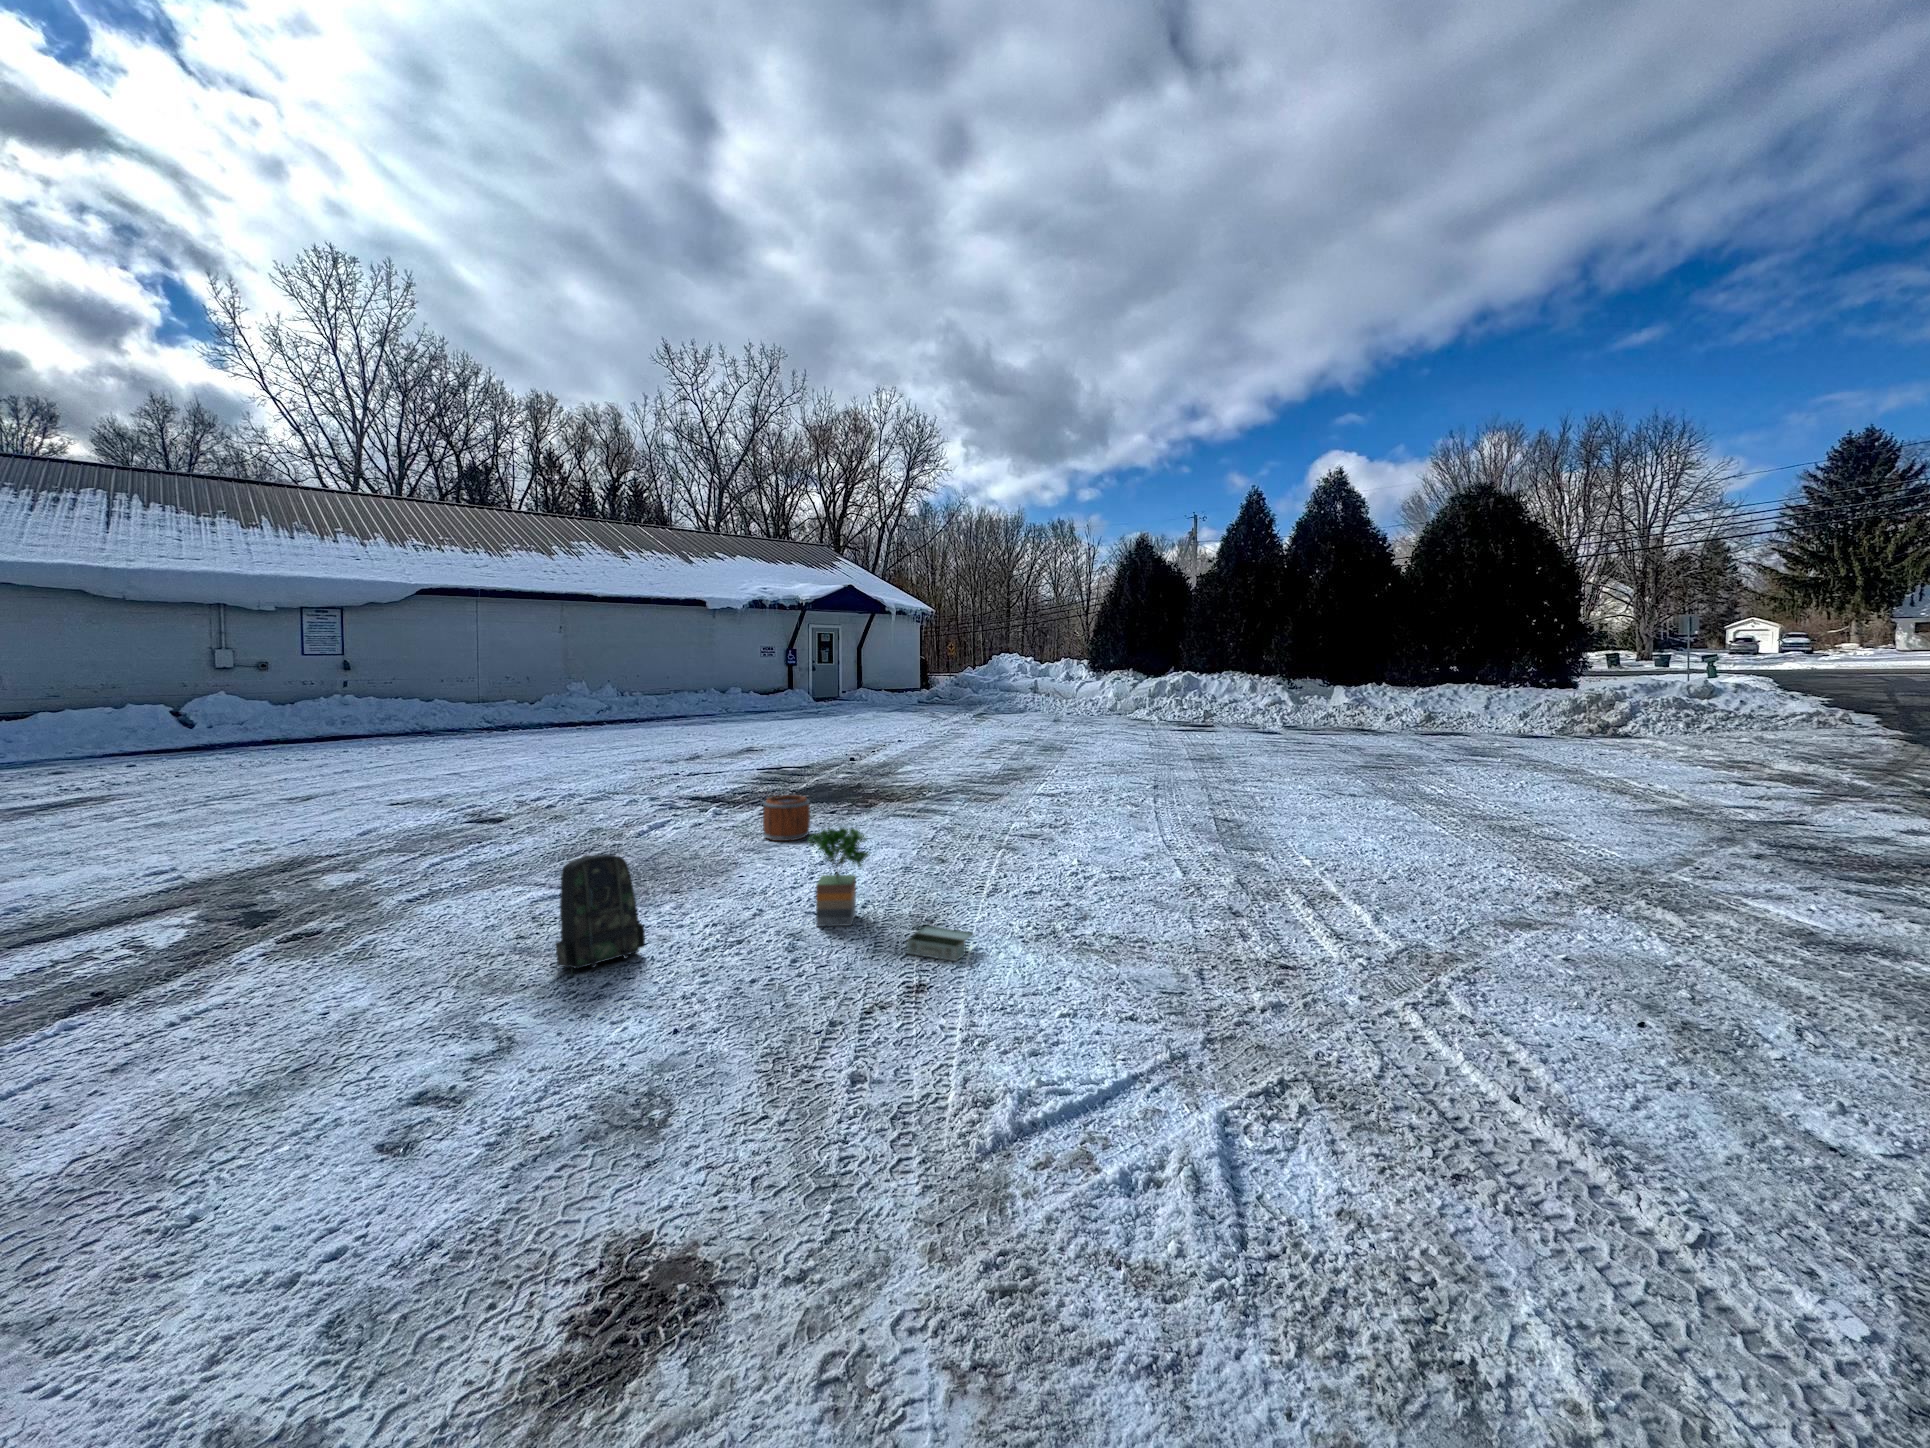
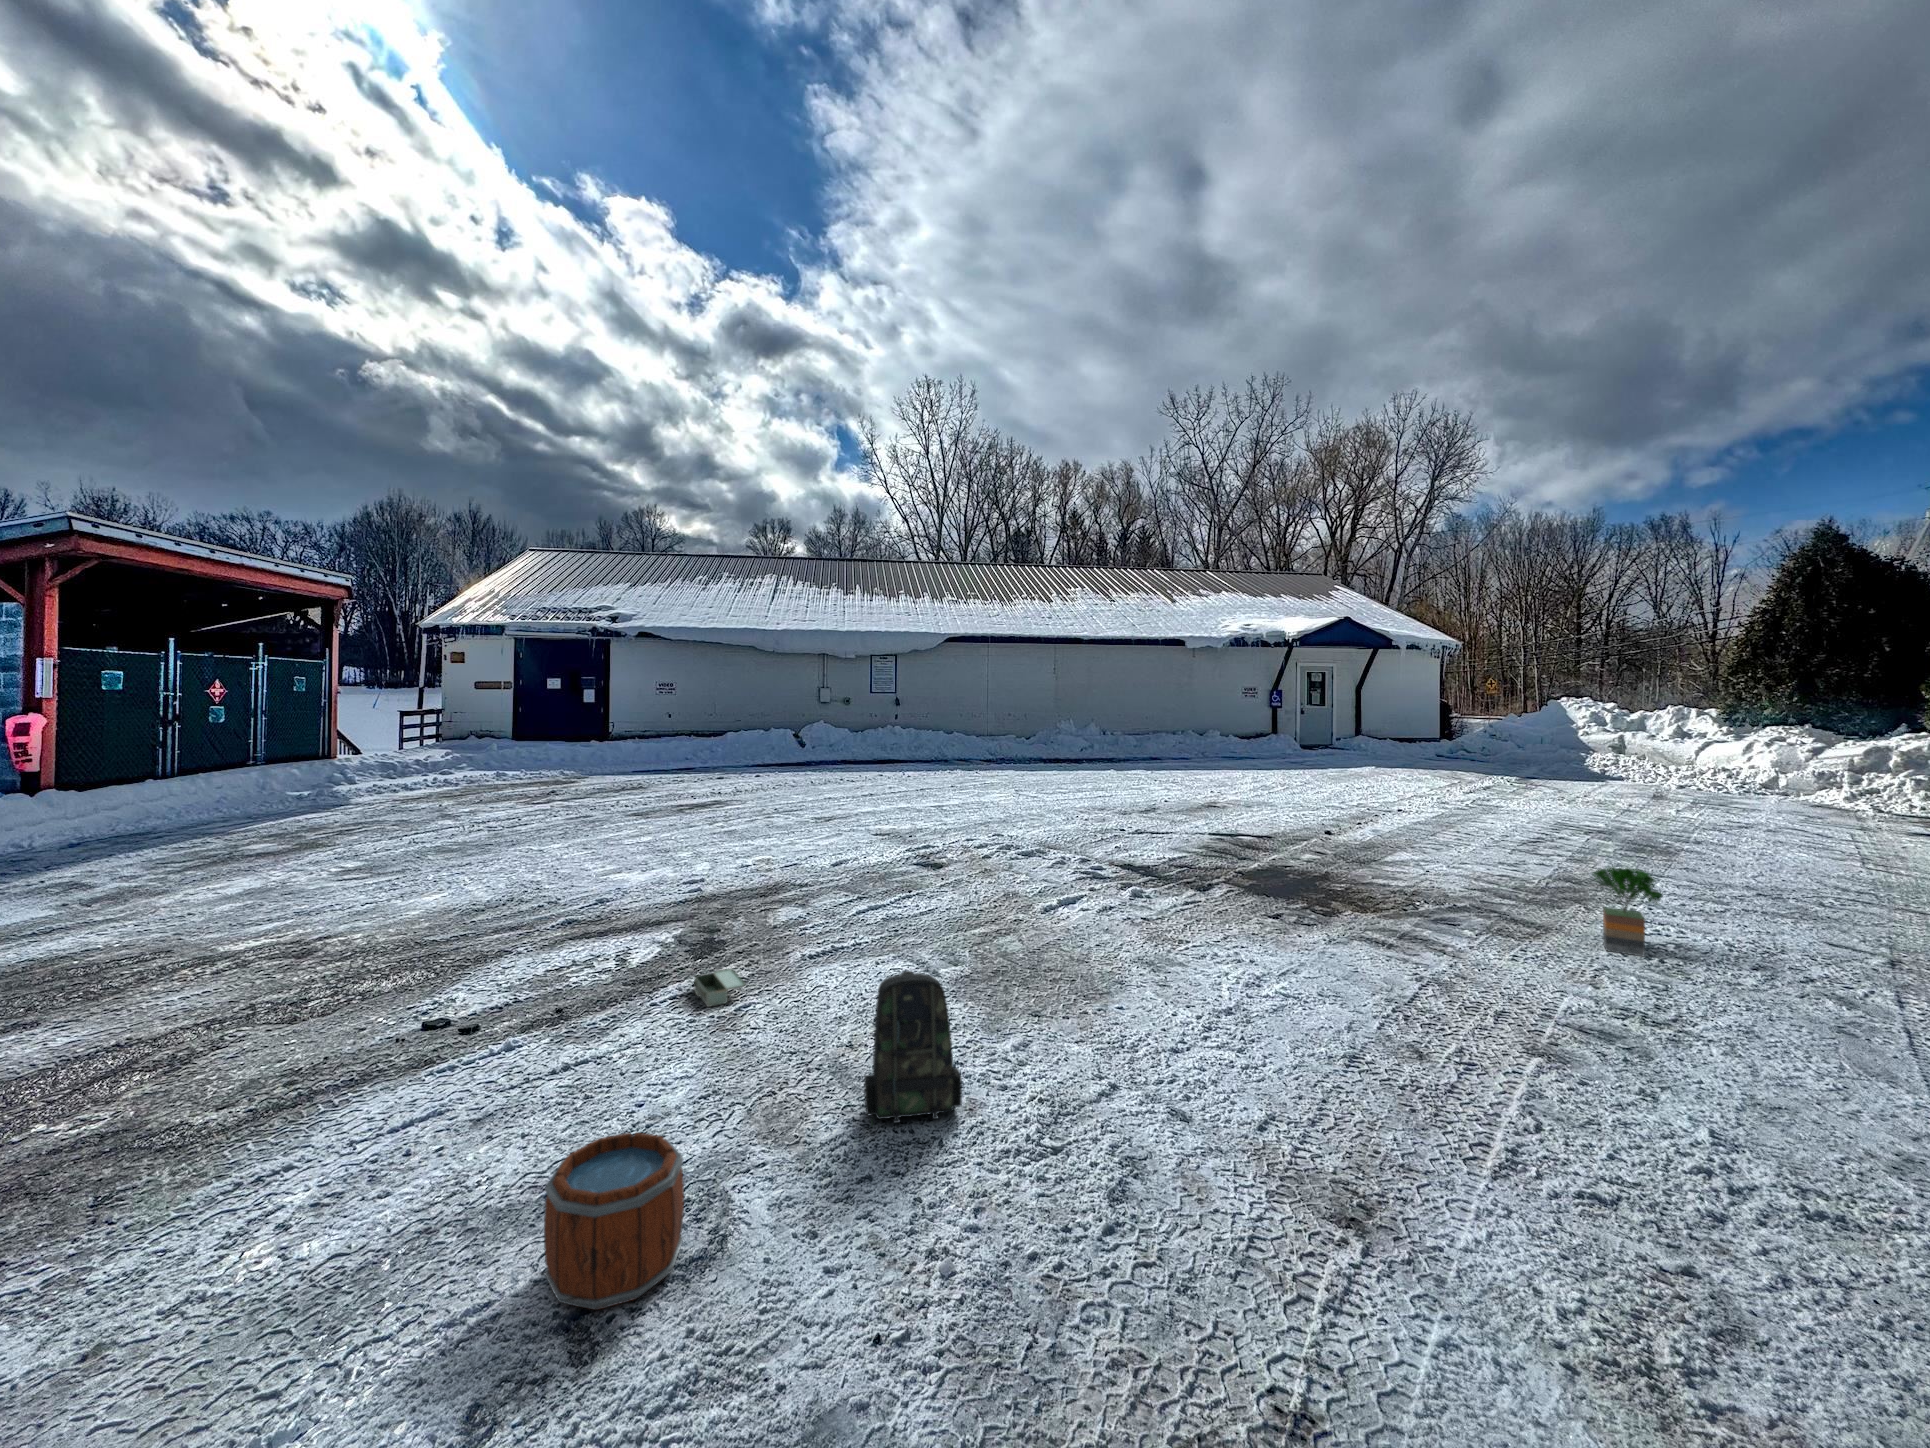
bucket: present [763,795,810,841] -> present [544,1132,684,1310]
potted tree: present [809,827,869,927] -> present [1593,866,1663,956]
toolbox: present [906,926,972,961] -> present [694,969,746,1007]

